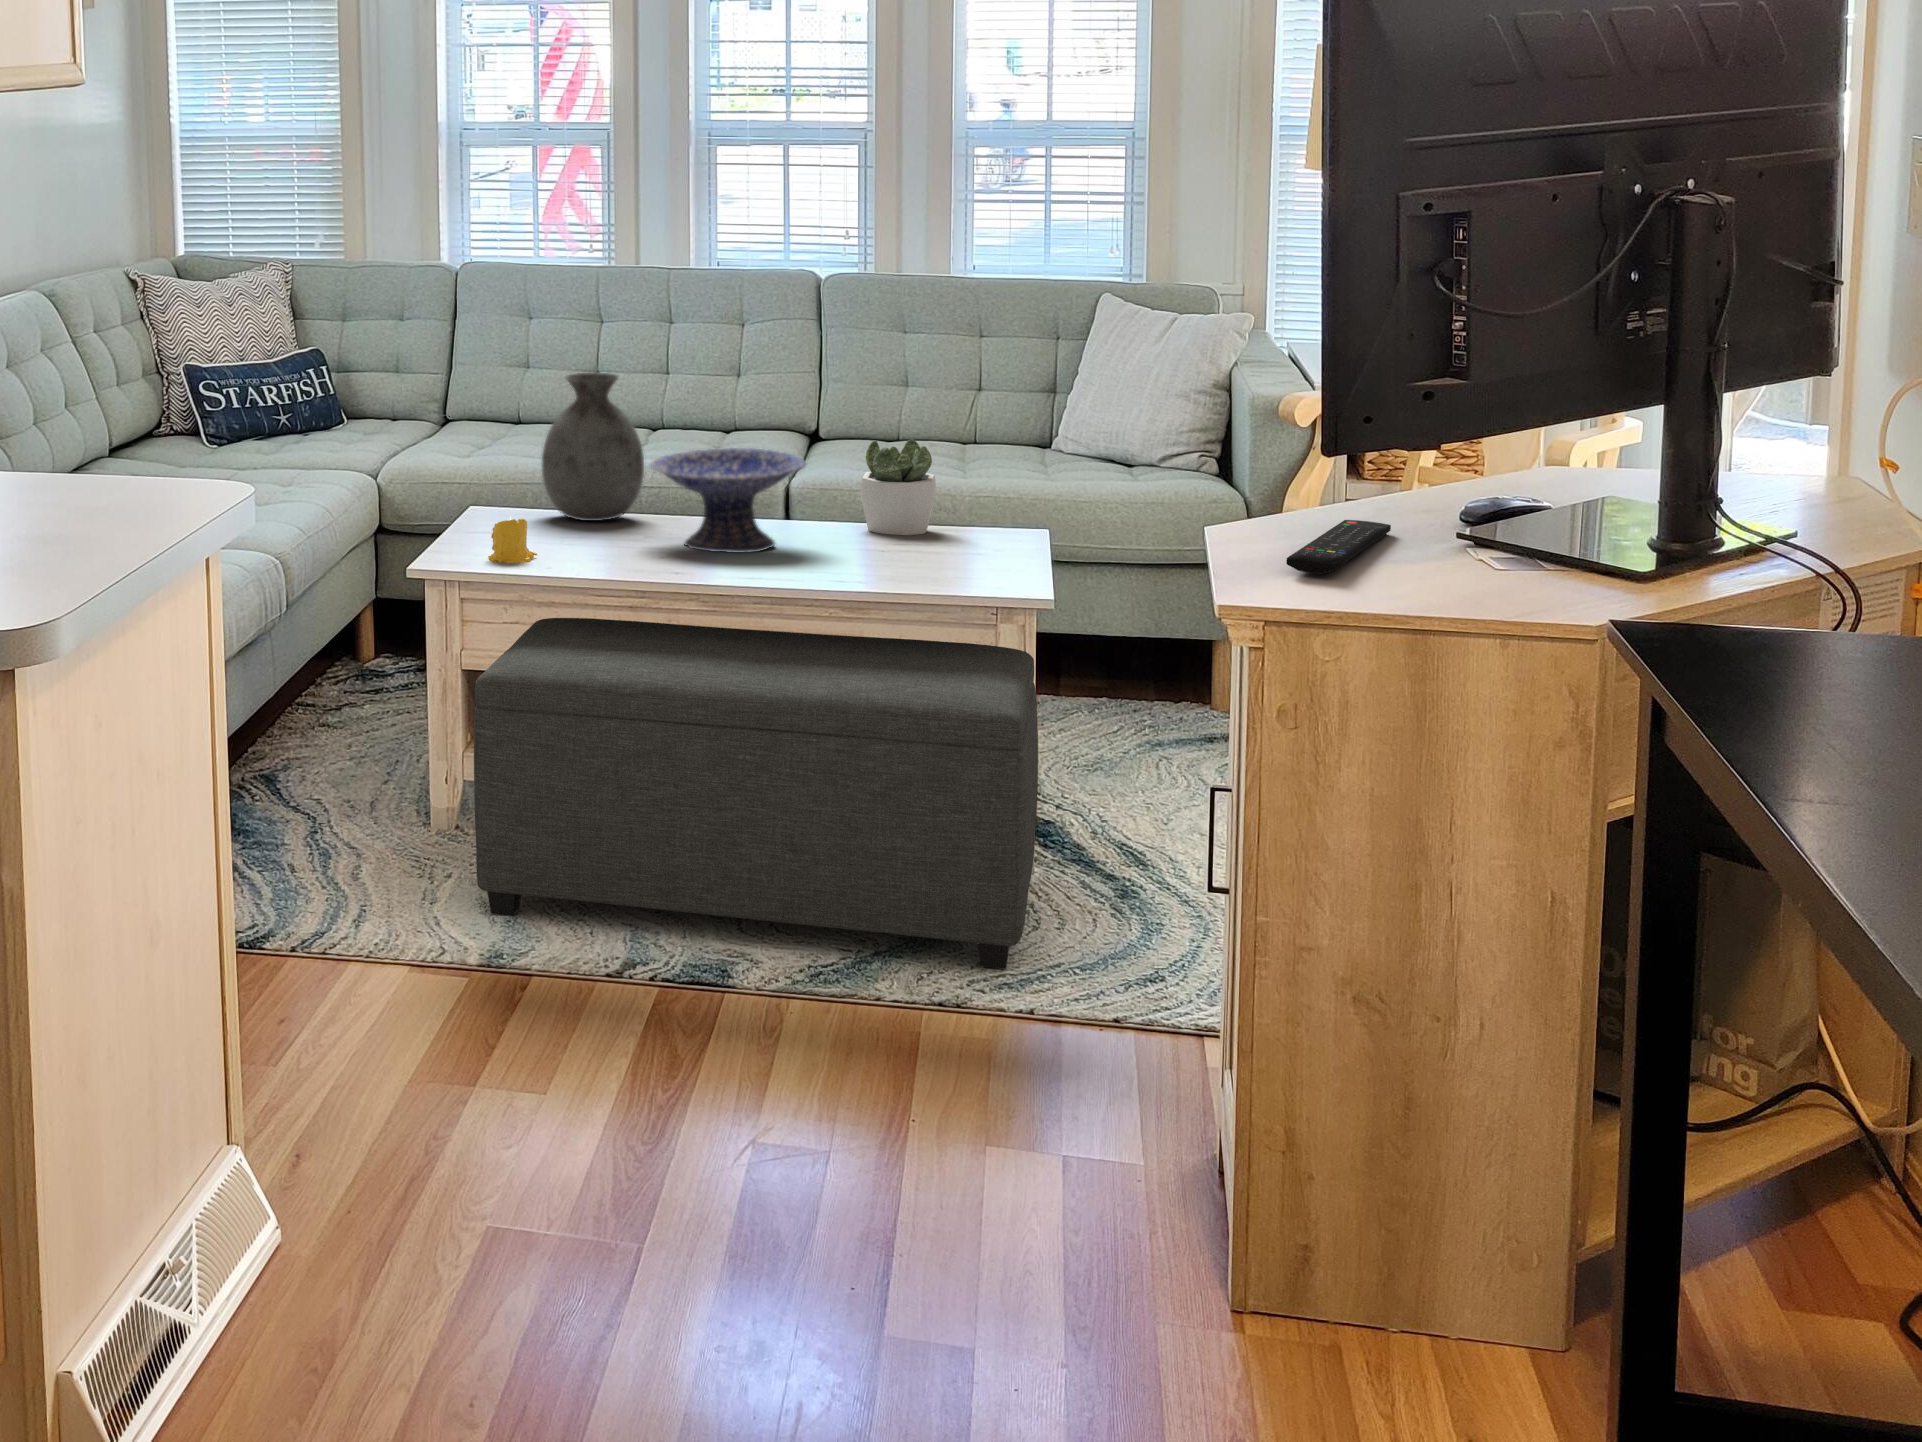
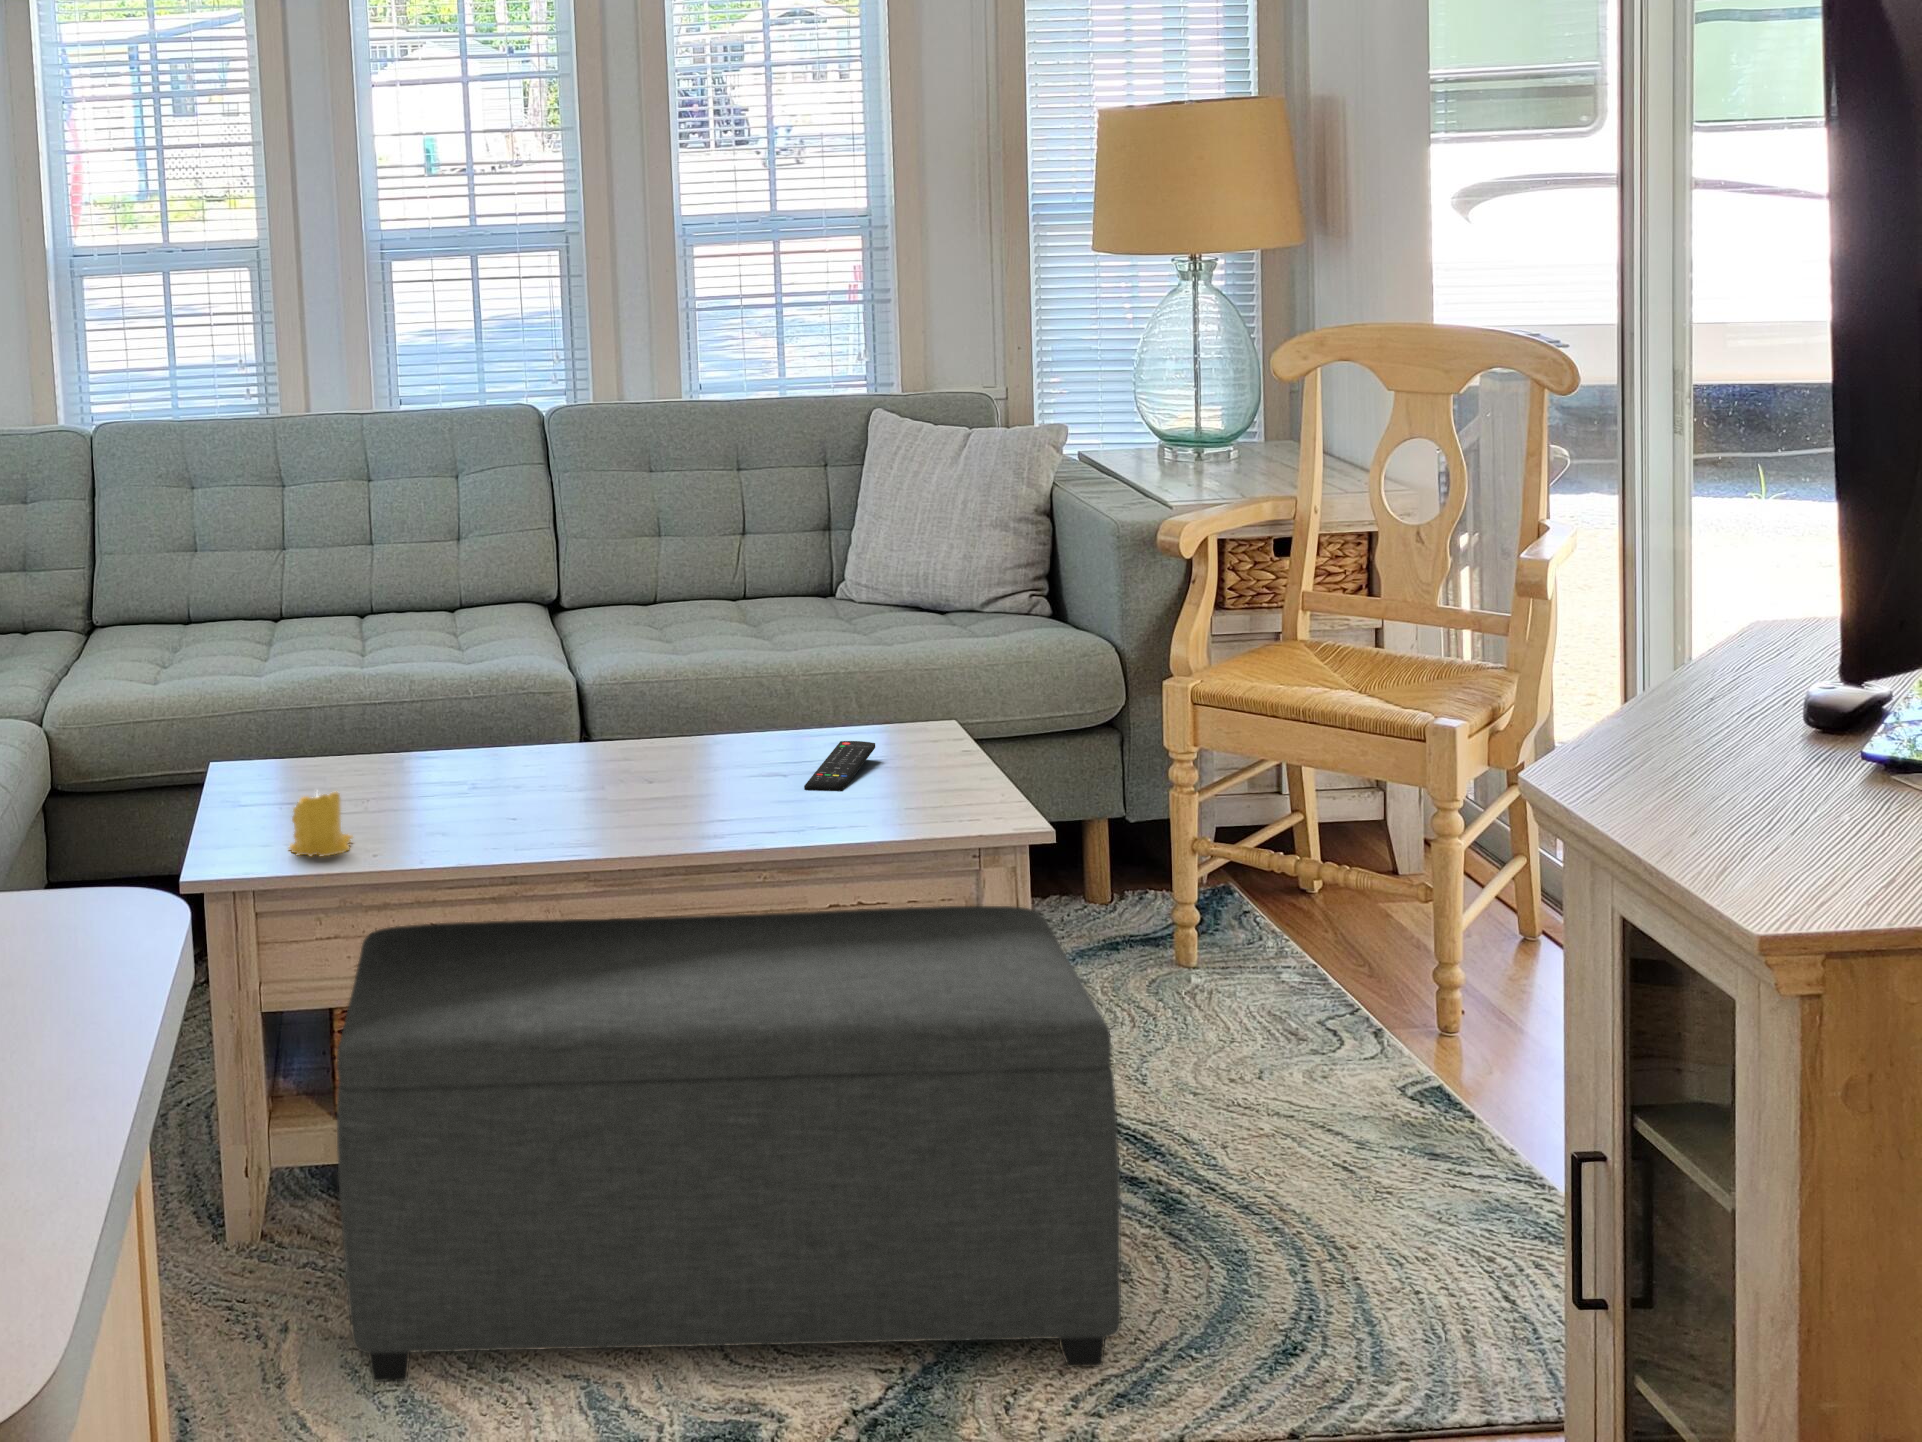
vase: present [542,373,644,521] -> none [293,567,427,765]
succulent plant: present [860,439,936,535] -> none [704,620,799,747]
decorative bowl: present [650,448,806,553] -> none [468,655,674,805]
remote control: present [1286,520,1391,574] -> present [804,741,875,791]

